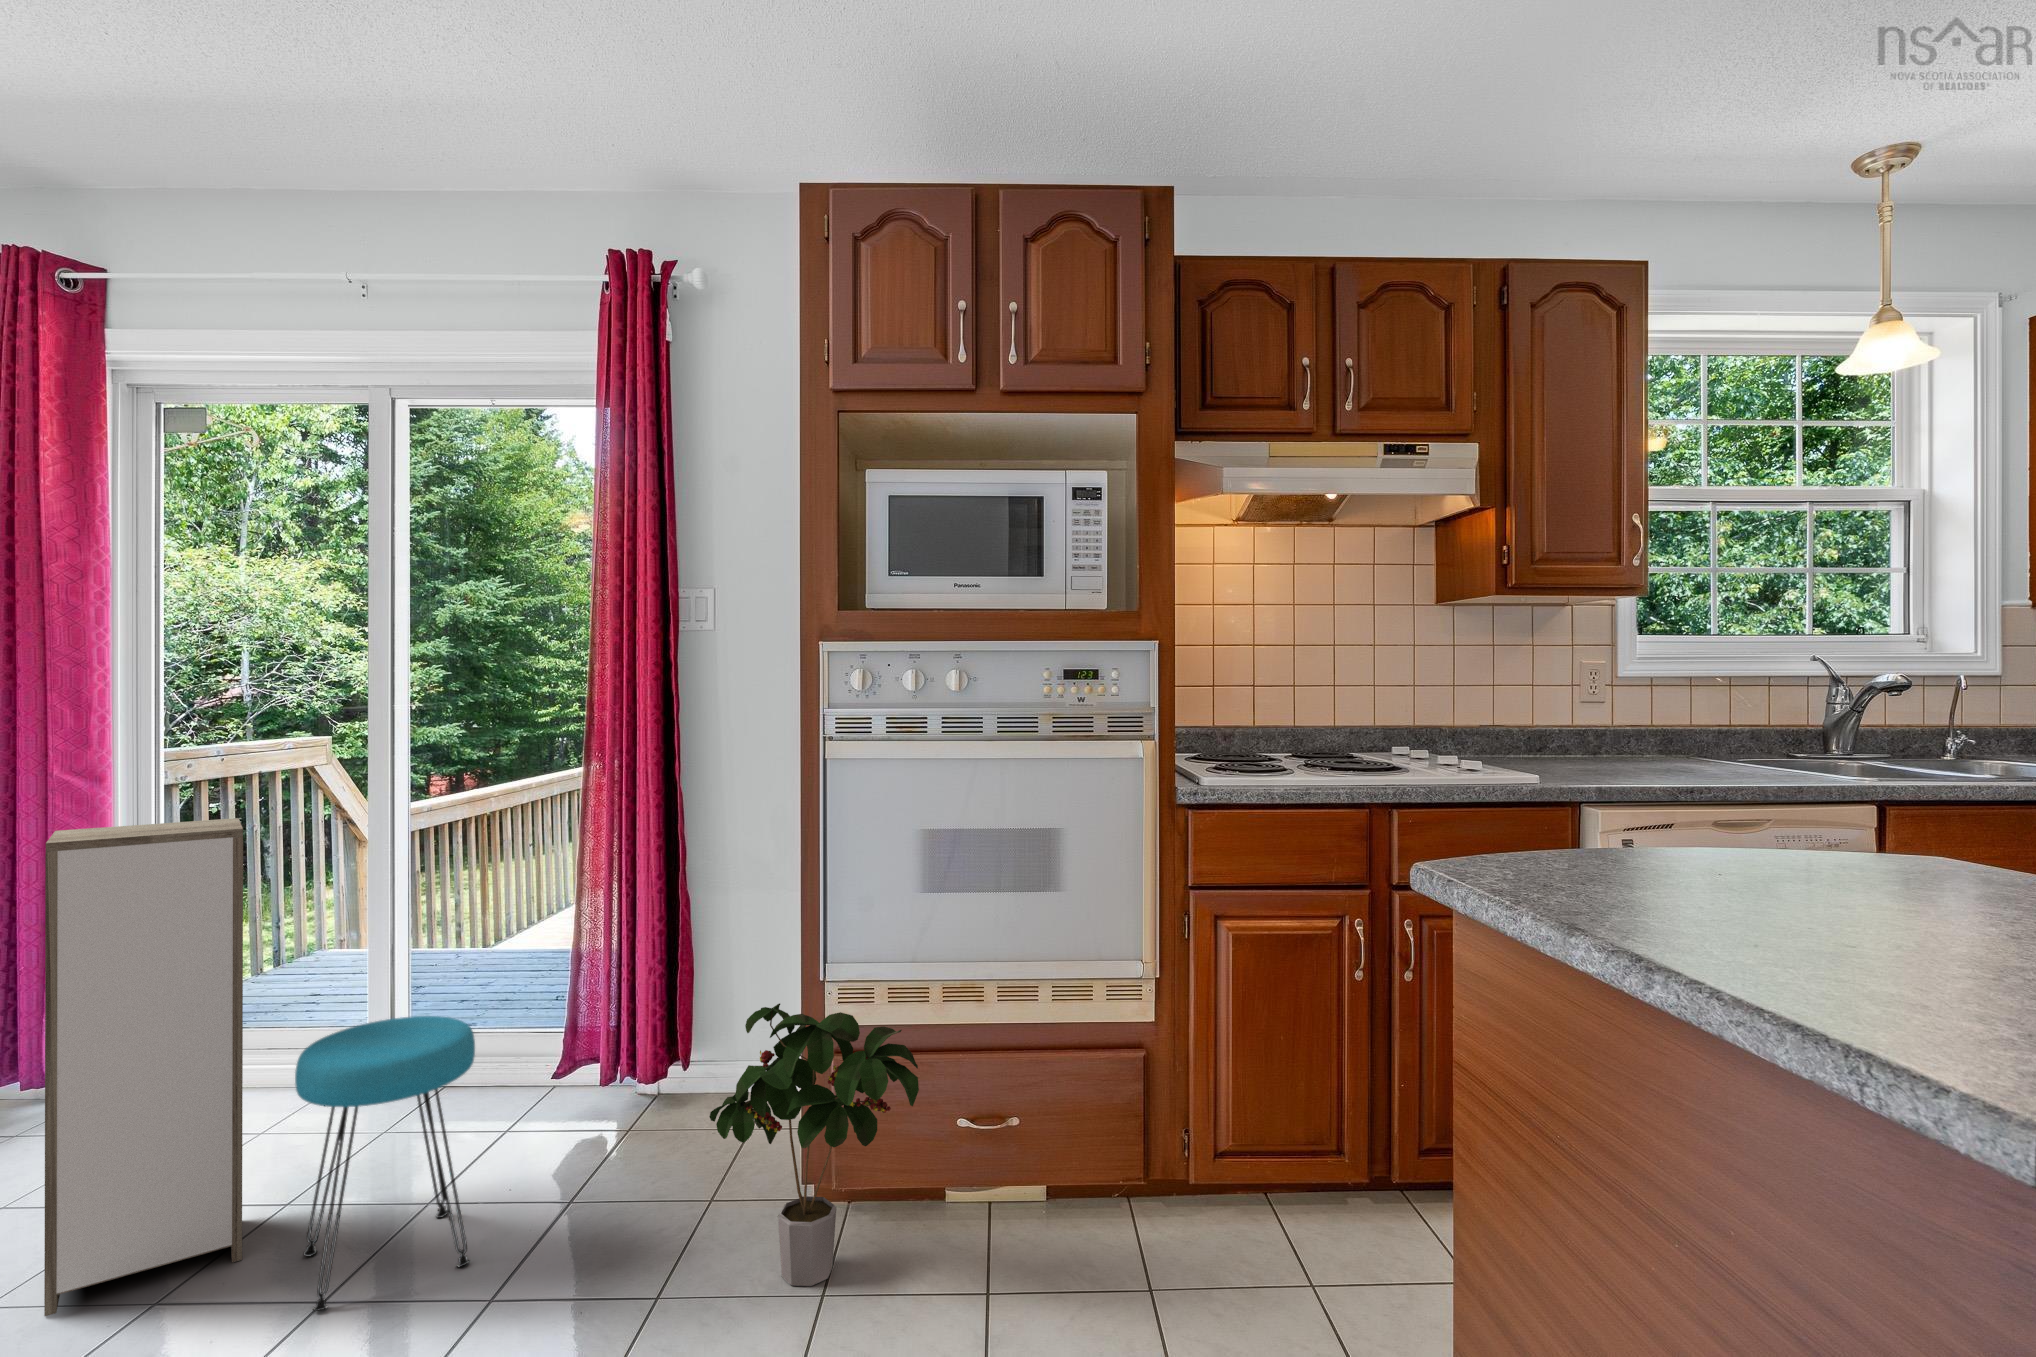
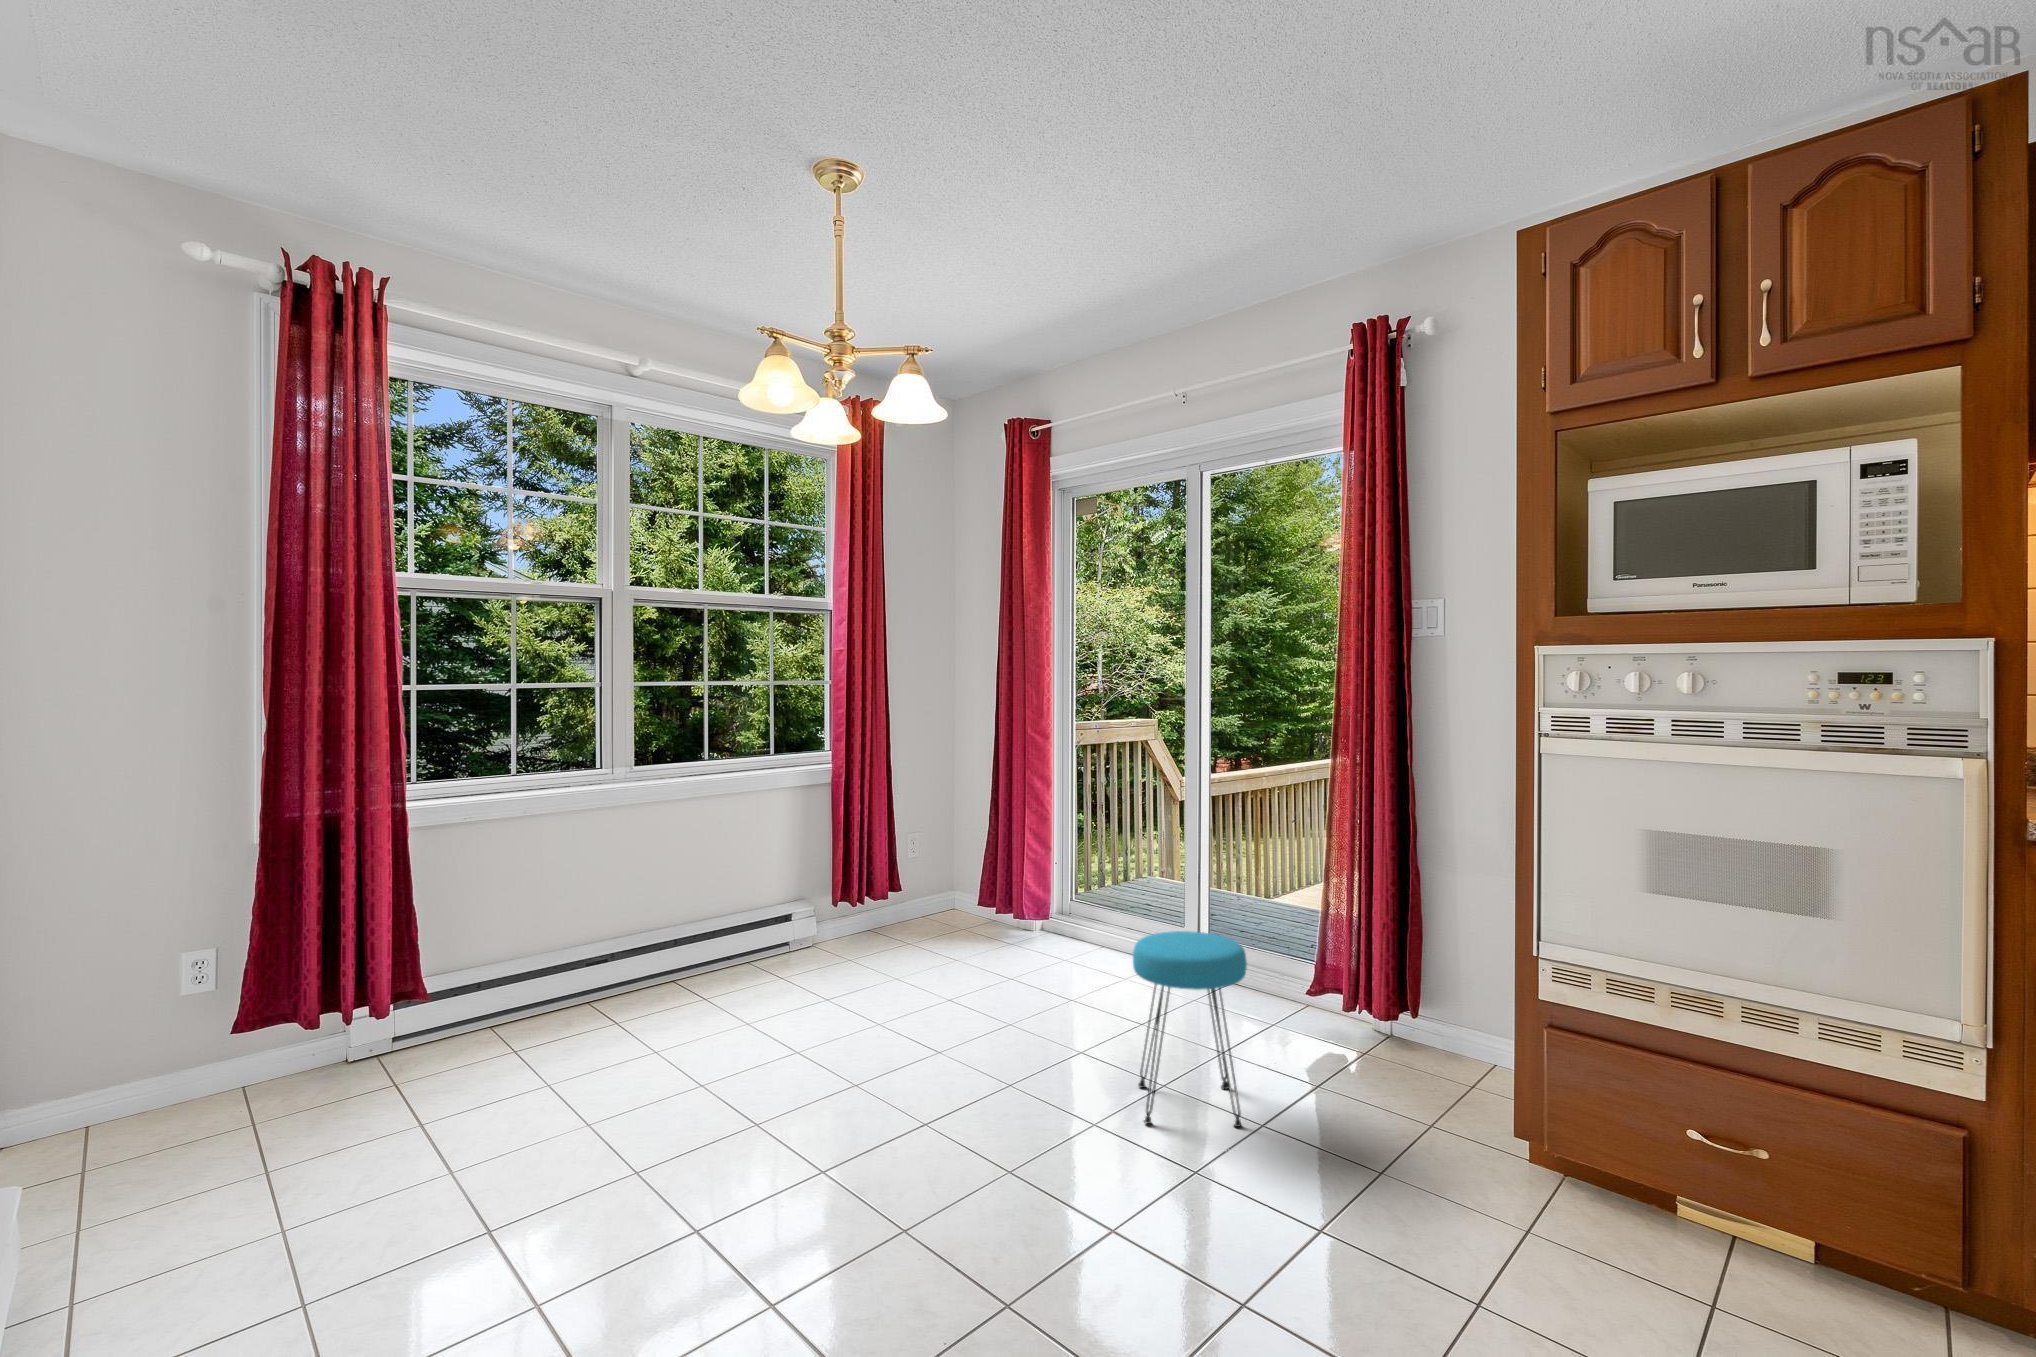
storage cabinet: present [44,818,243,1316] -> none [1005,775,1104,1077]
potted plant: present [709,1003,919,1286] -> none [1430,978,1635,1240]

